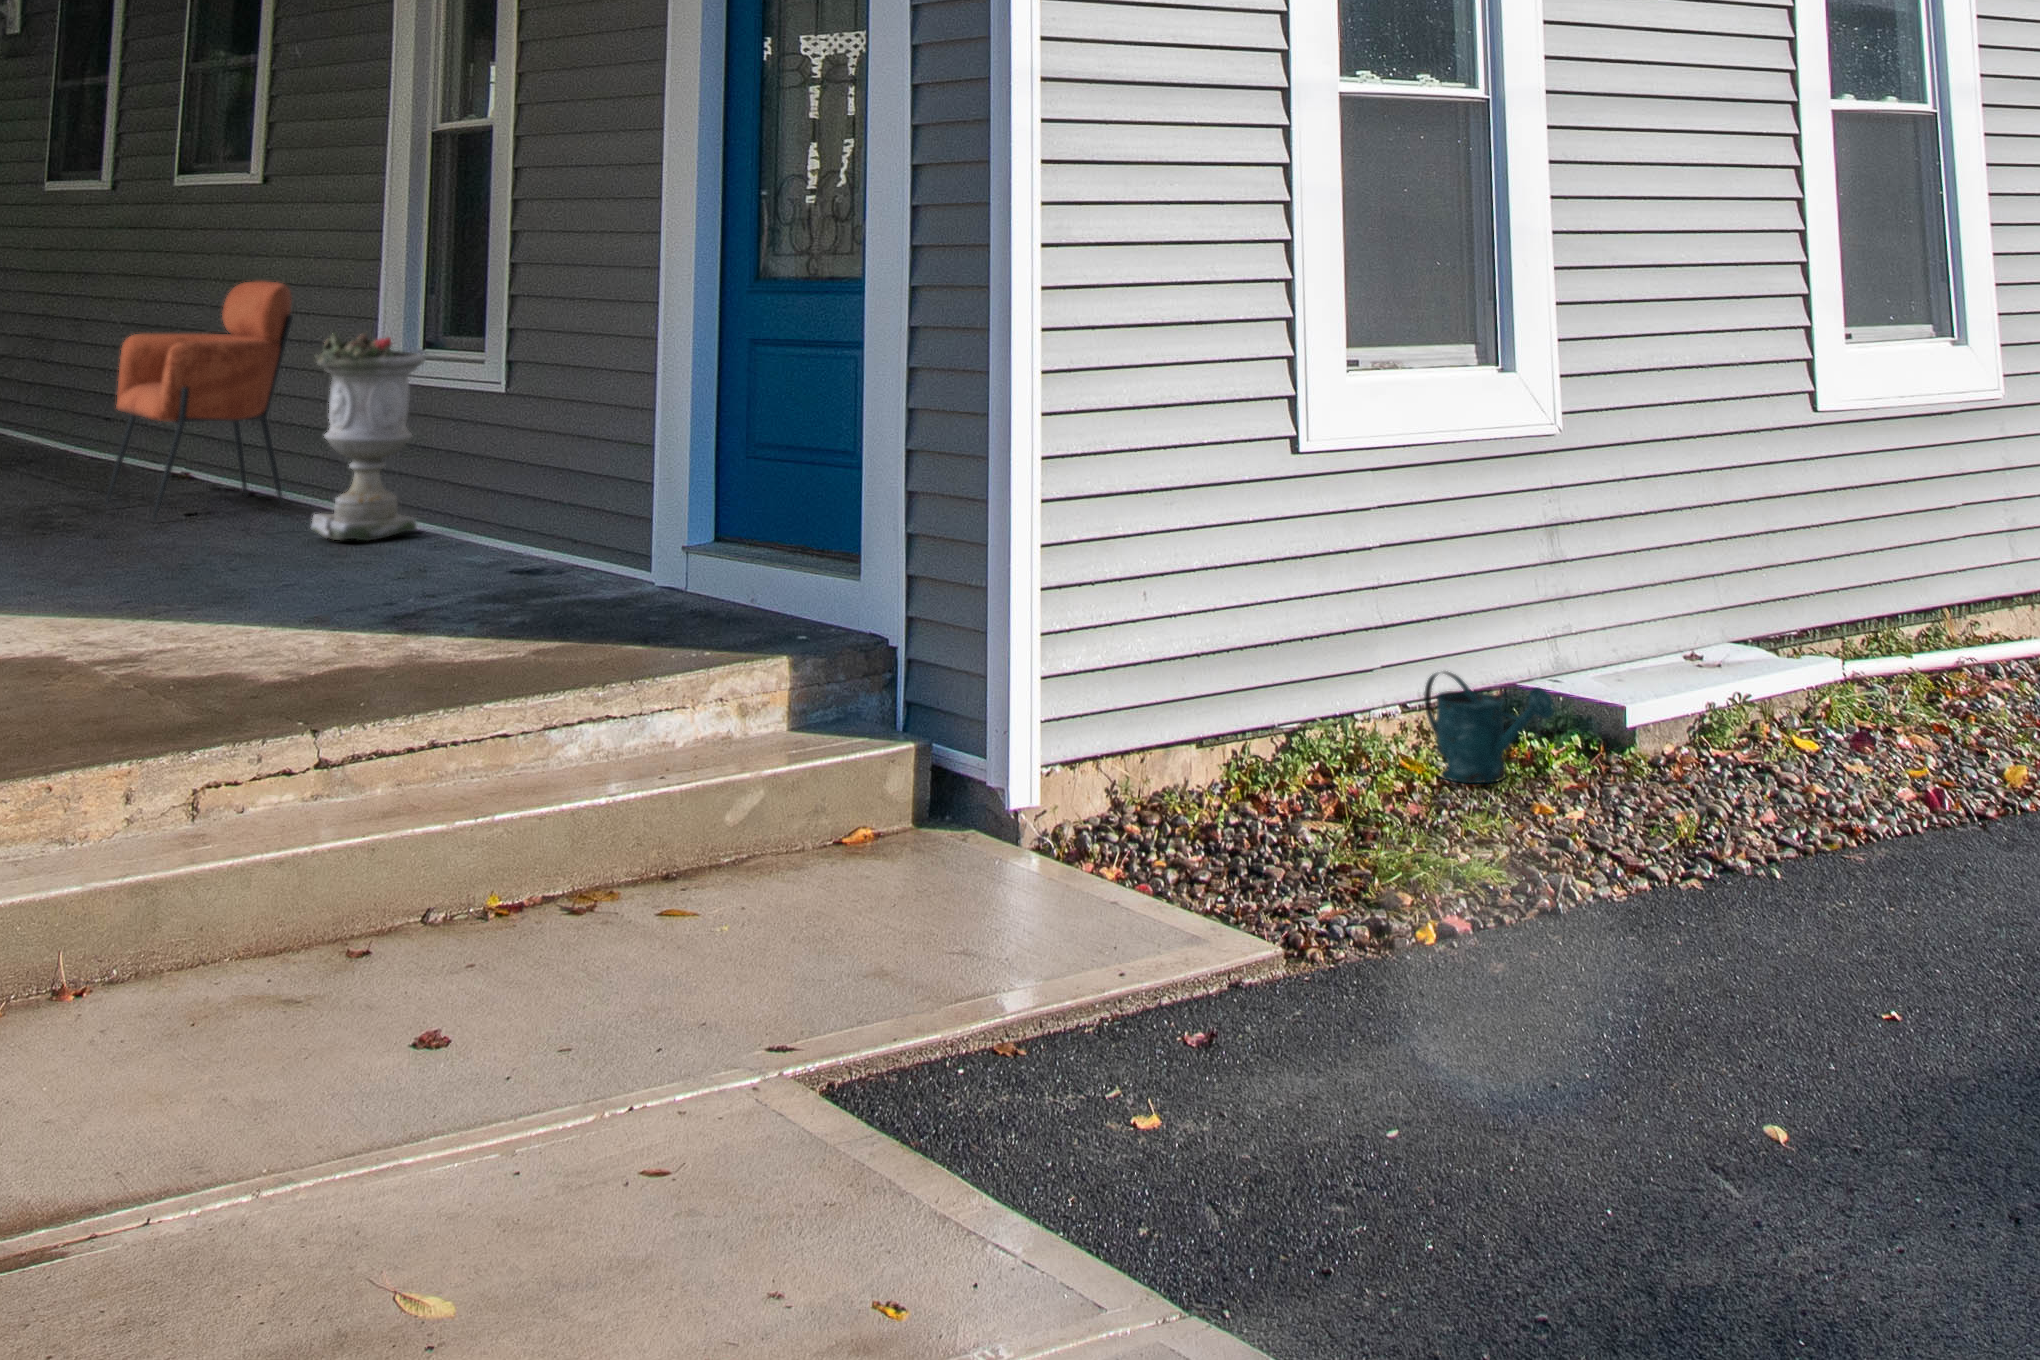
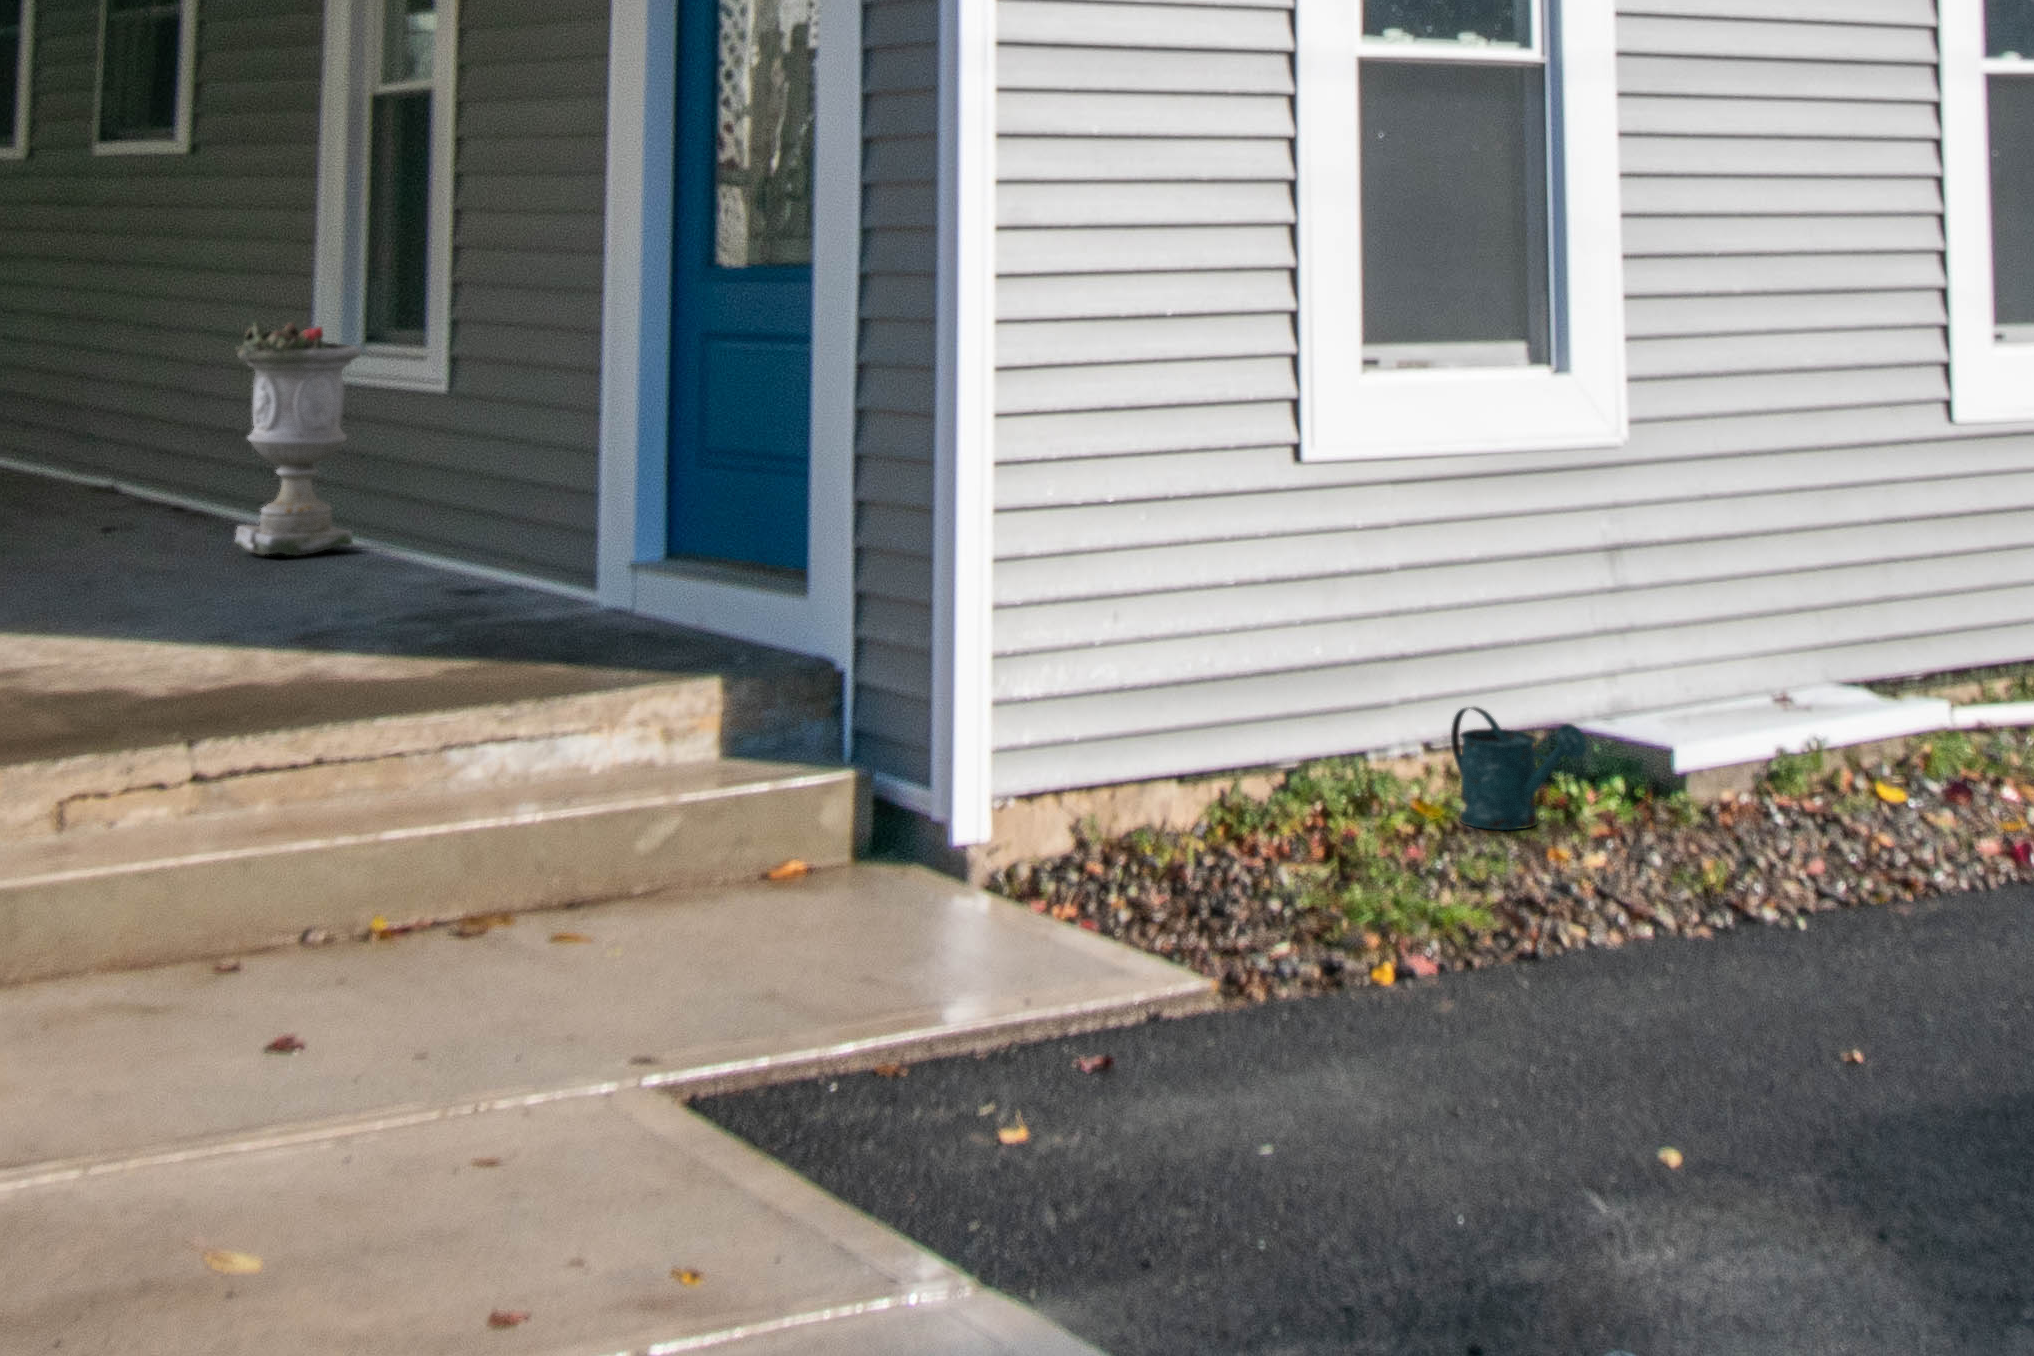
chair: present [105,281,293,521] -> none [13,263,223,534]

